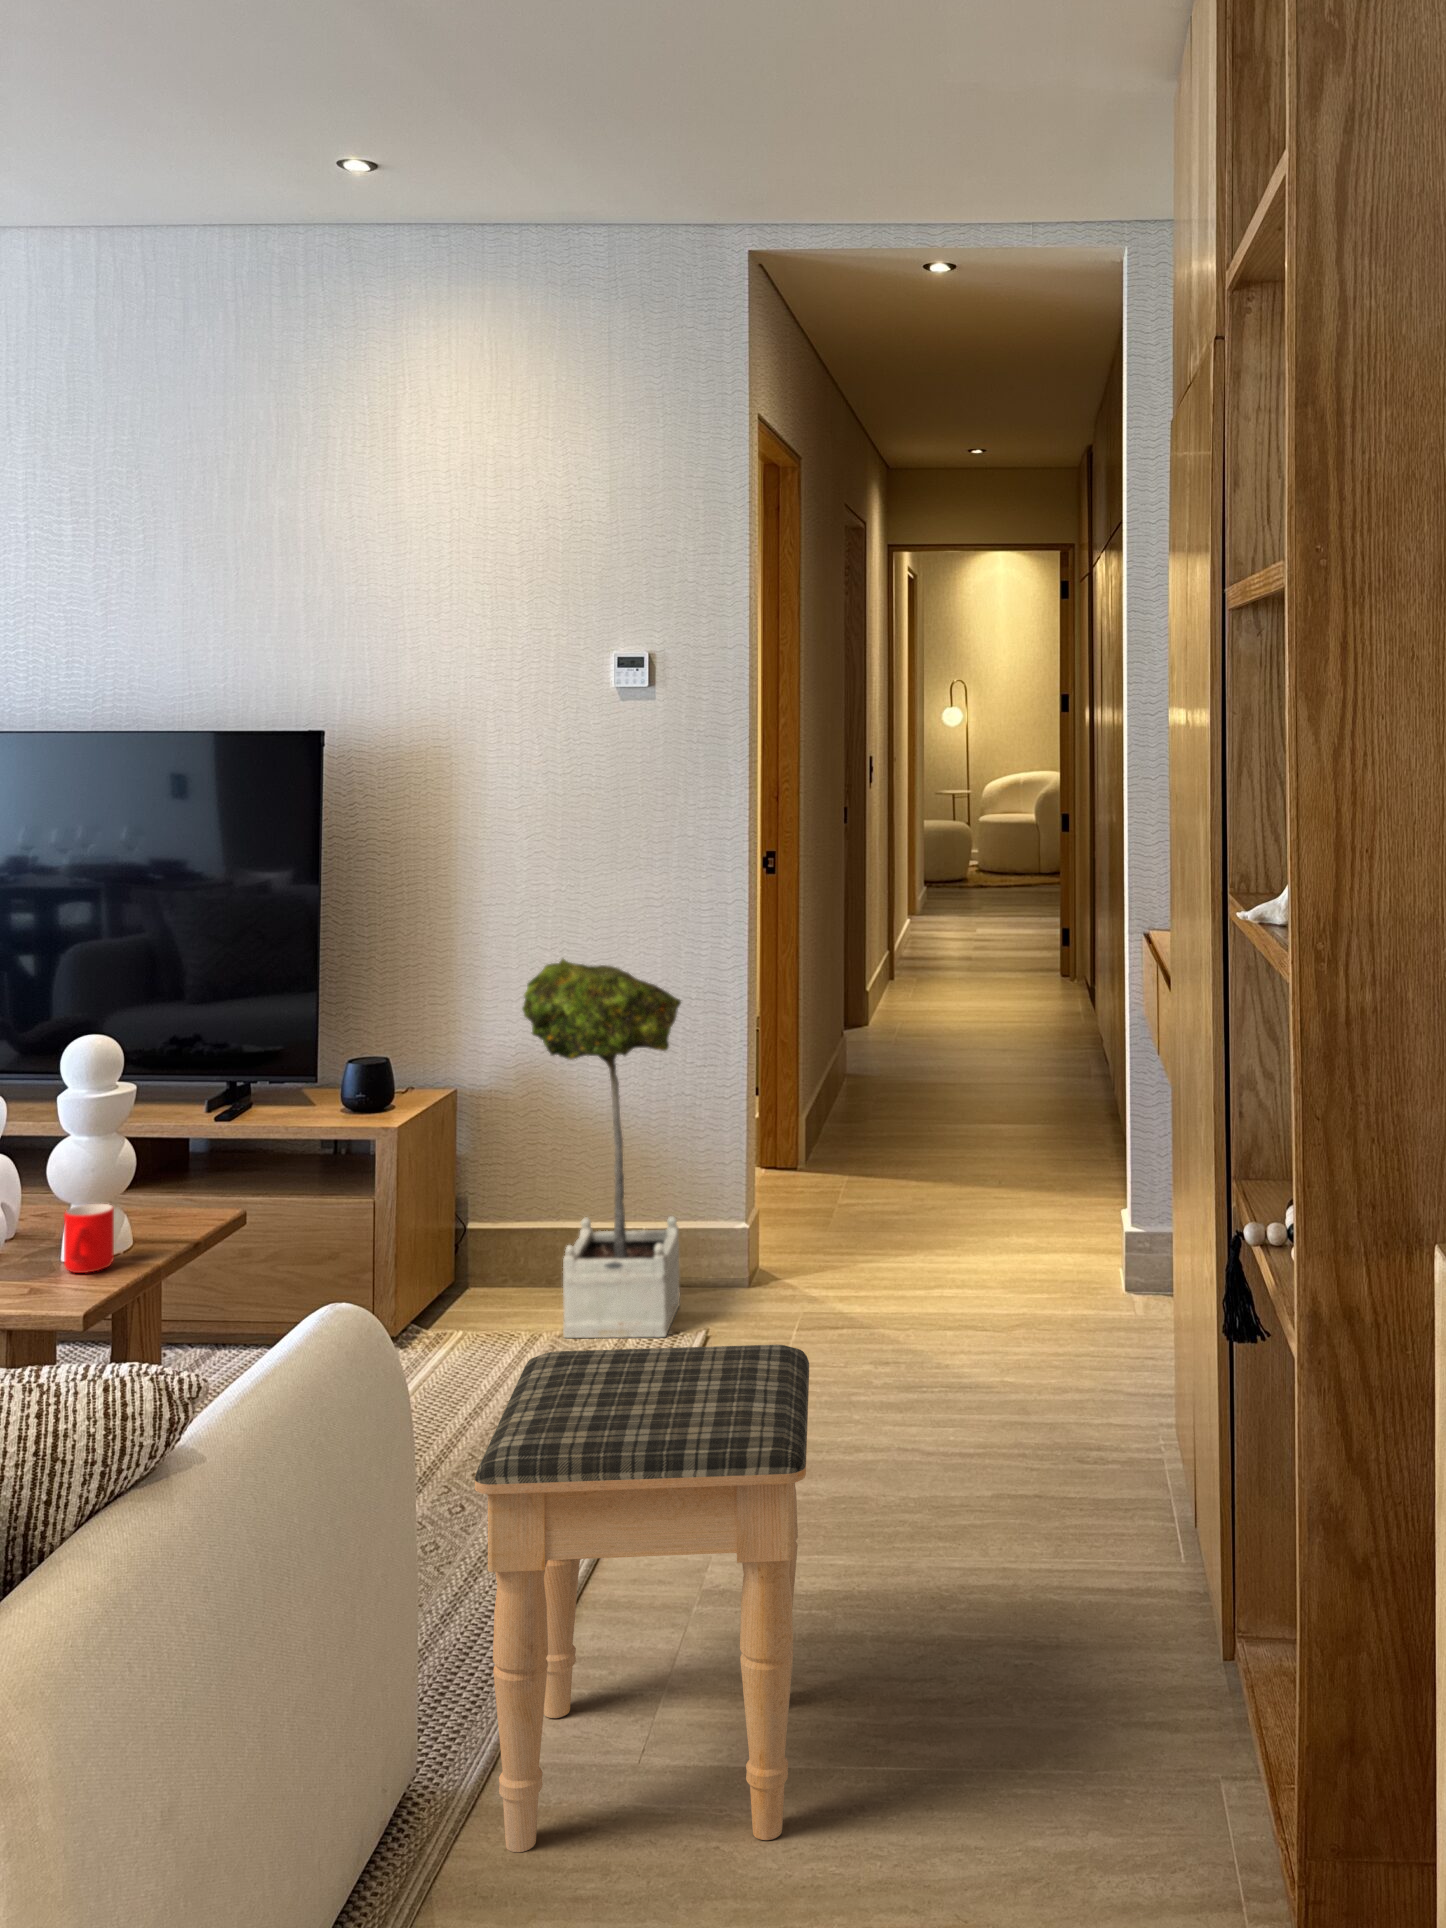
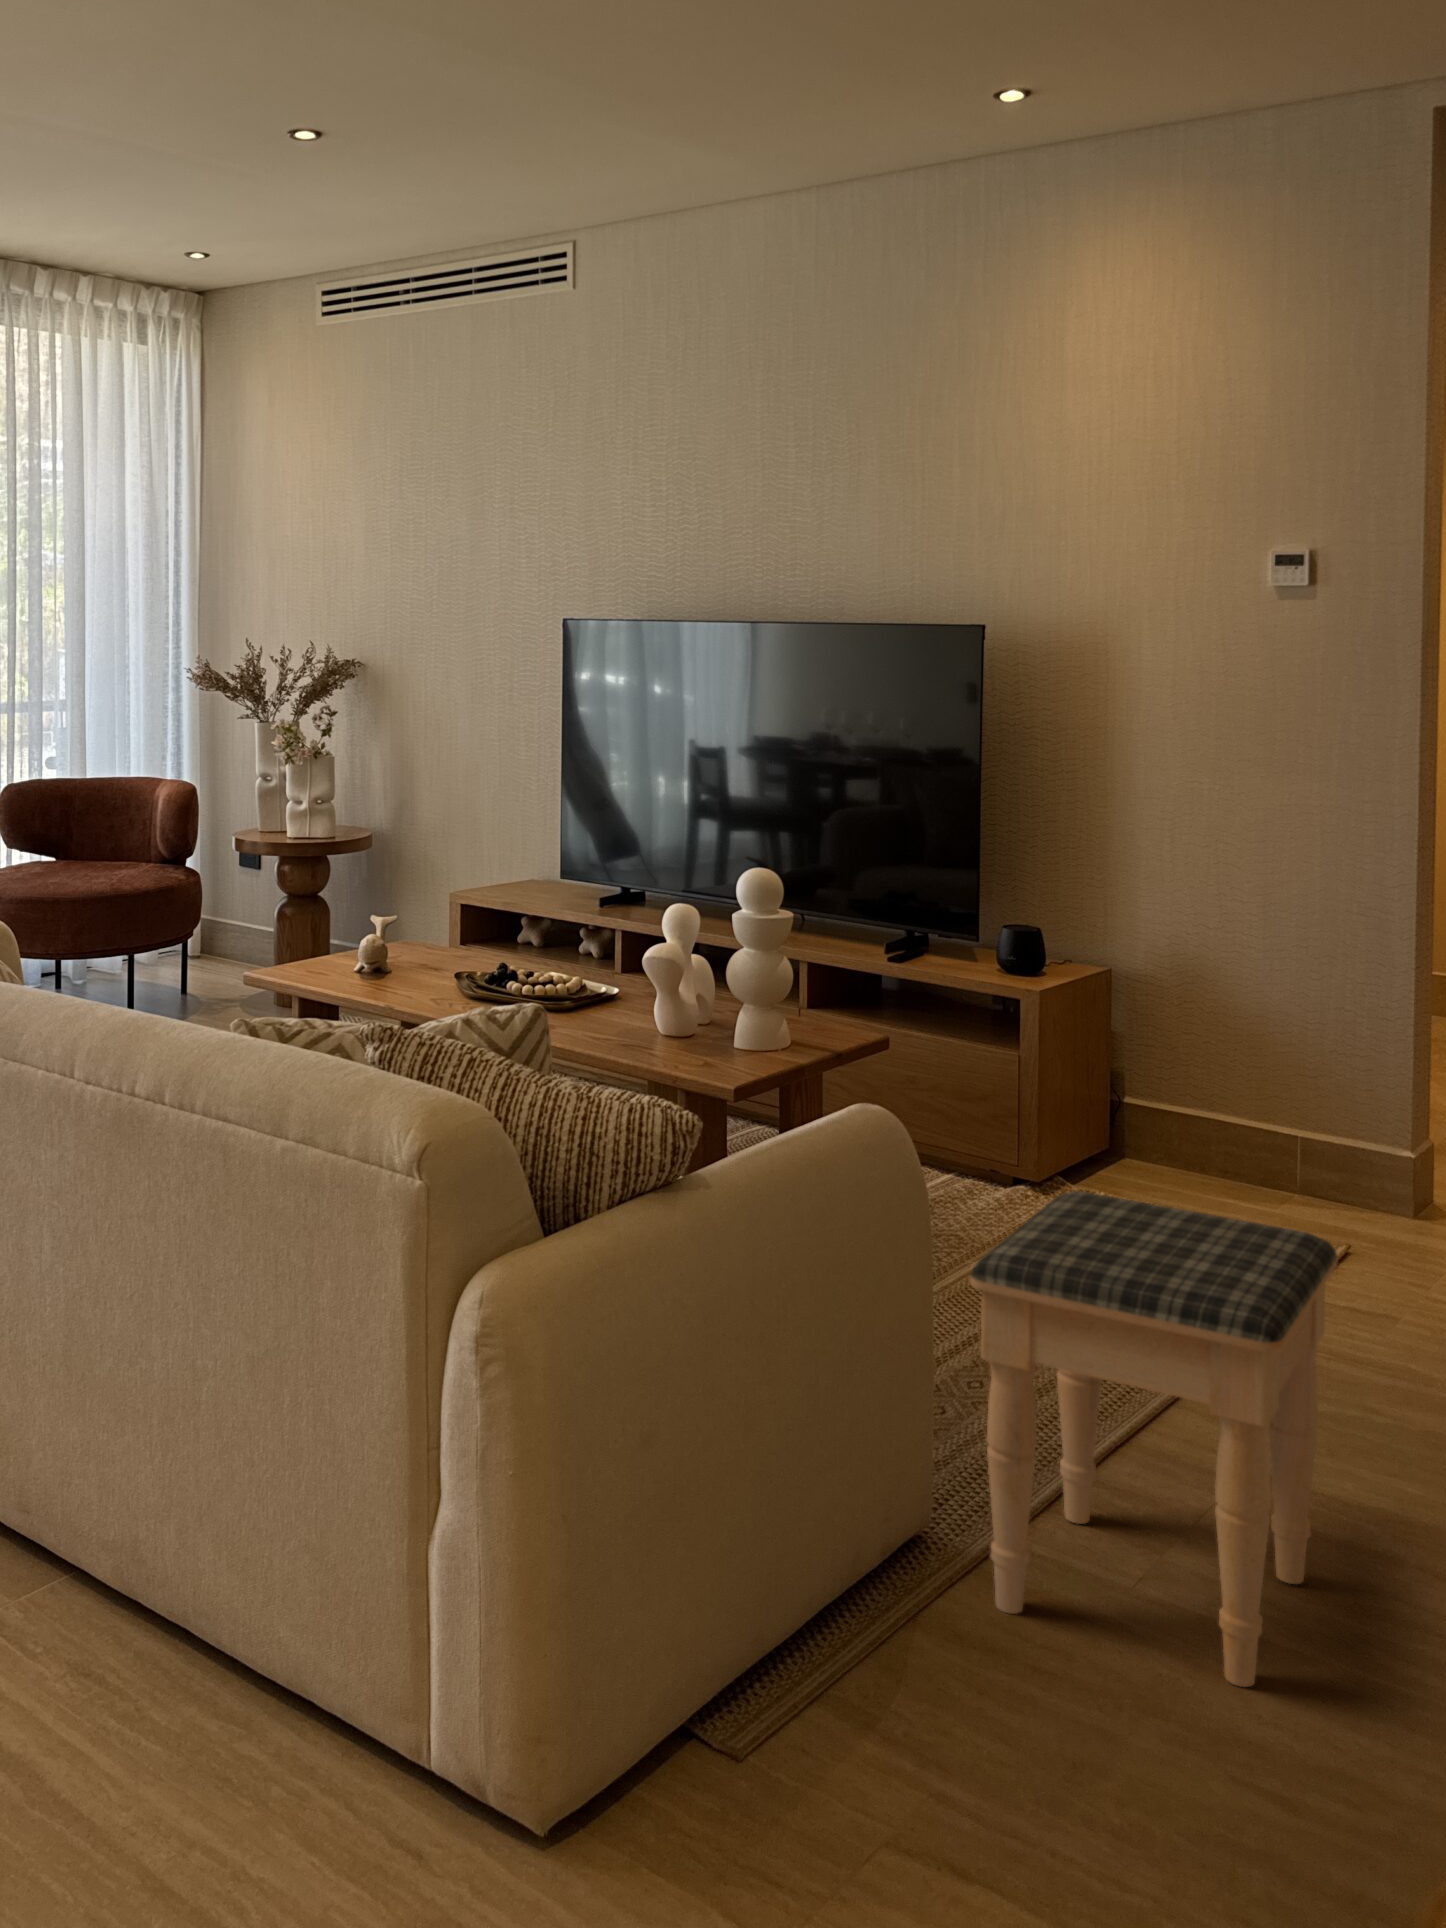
potted tree: present [522,959,681,1338] -> none [1164,848,1330,1238]
mug: present [64,1204,114,1273] -> none [730,1006,768,1061]

